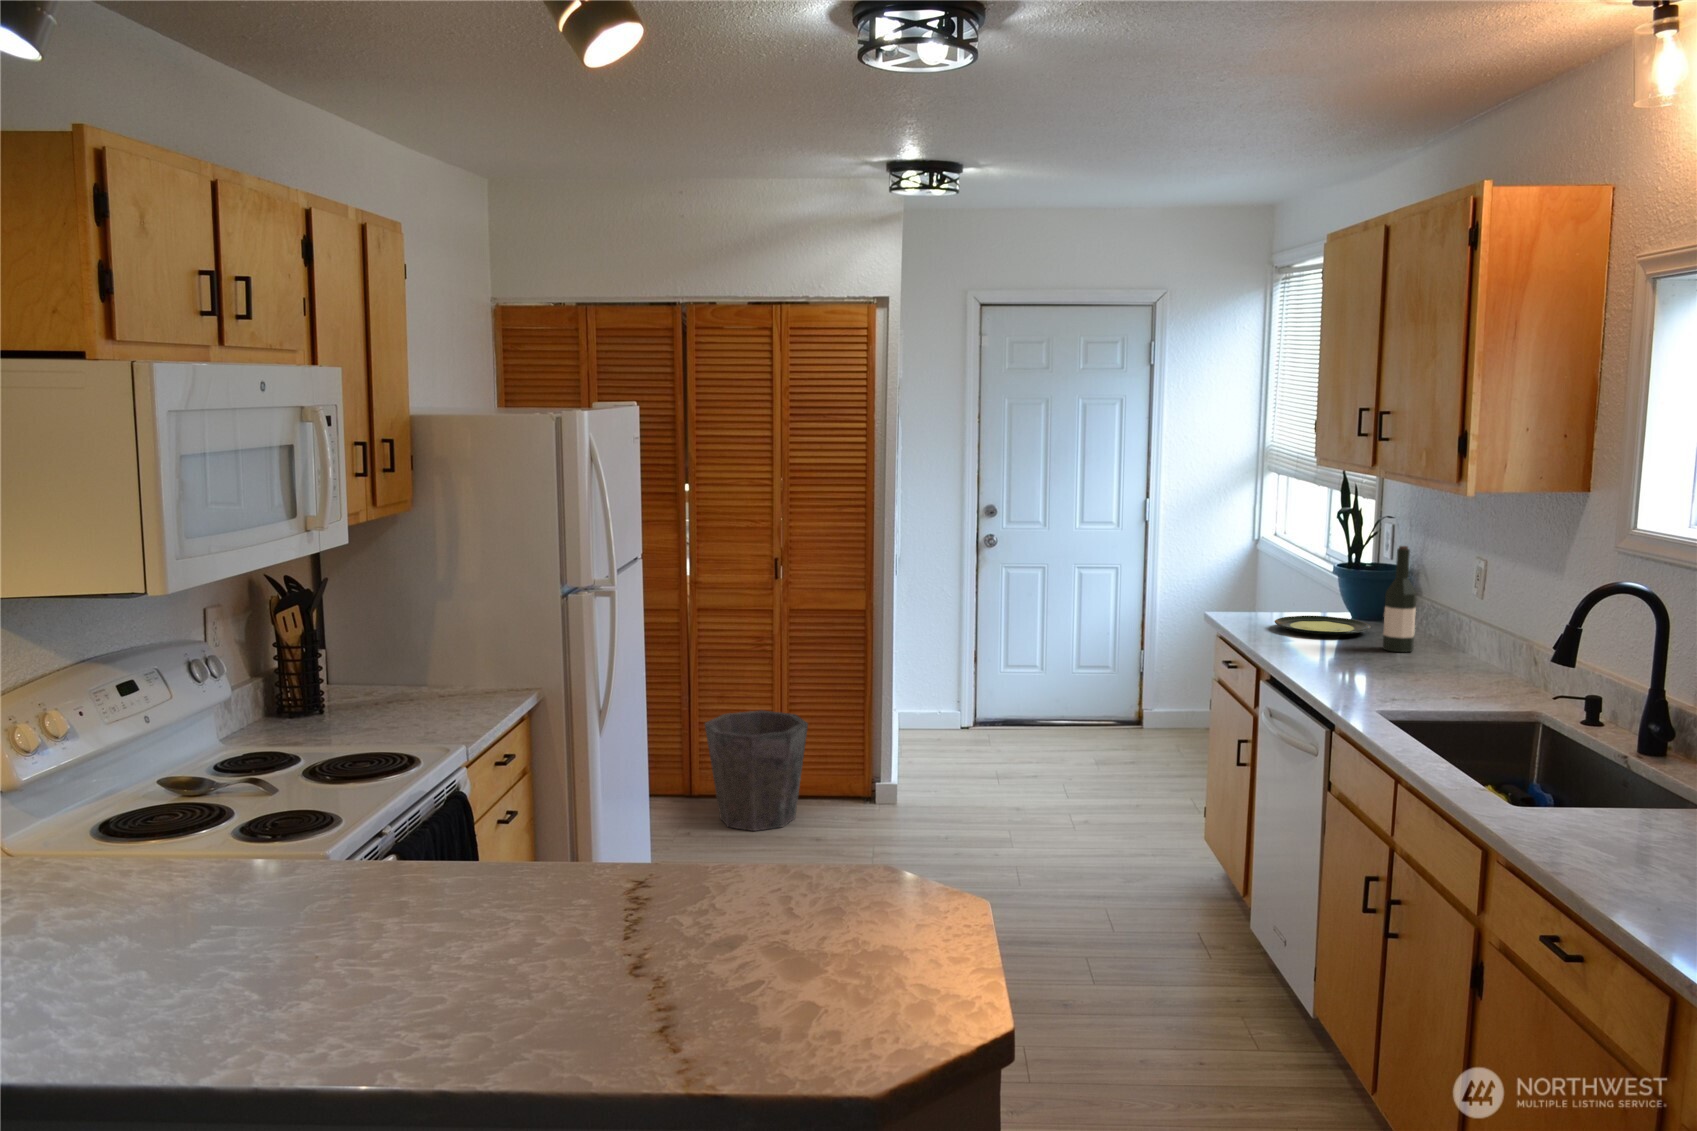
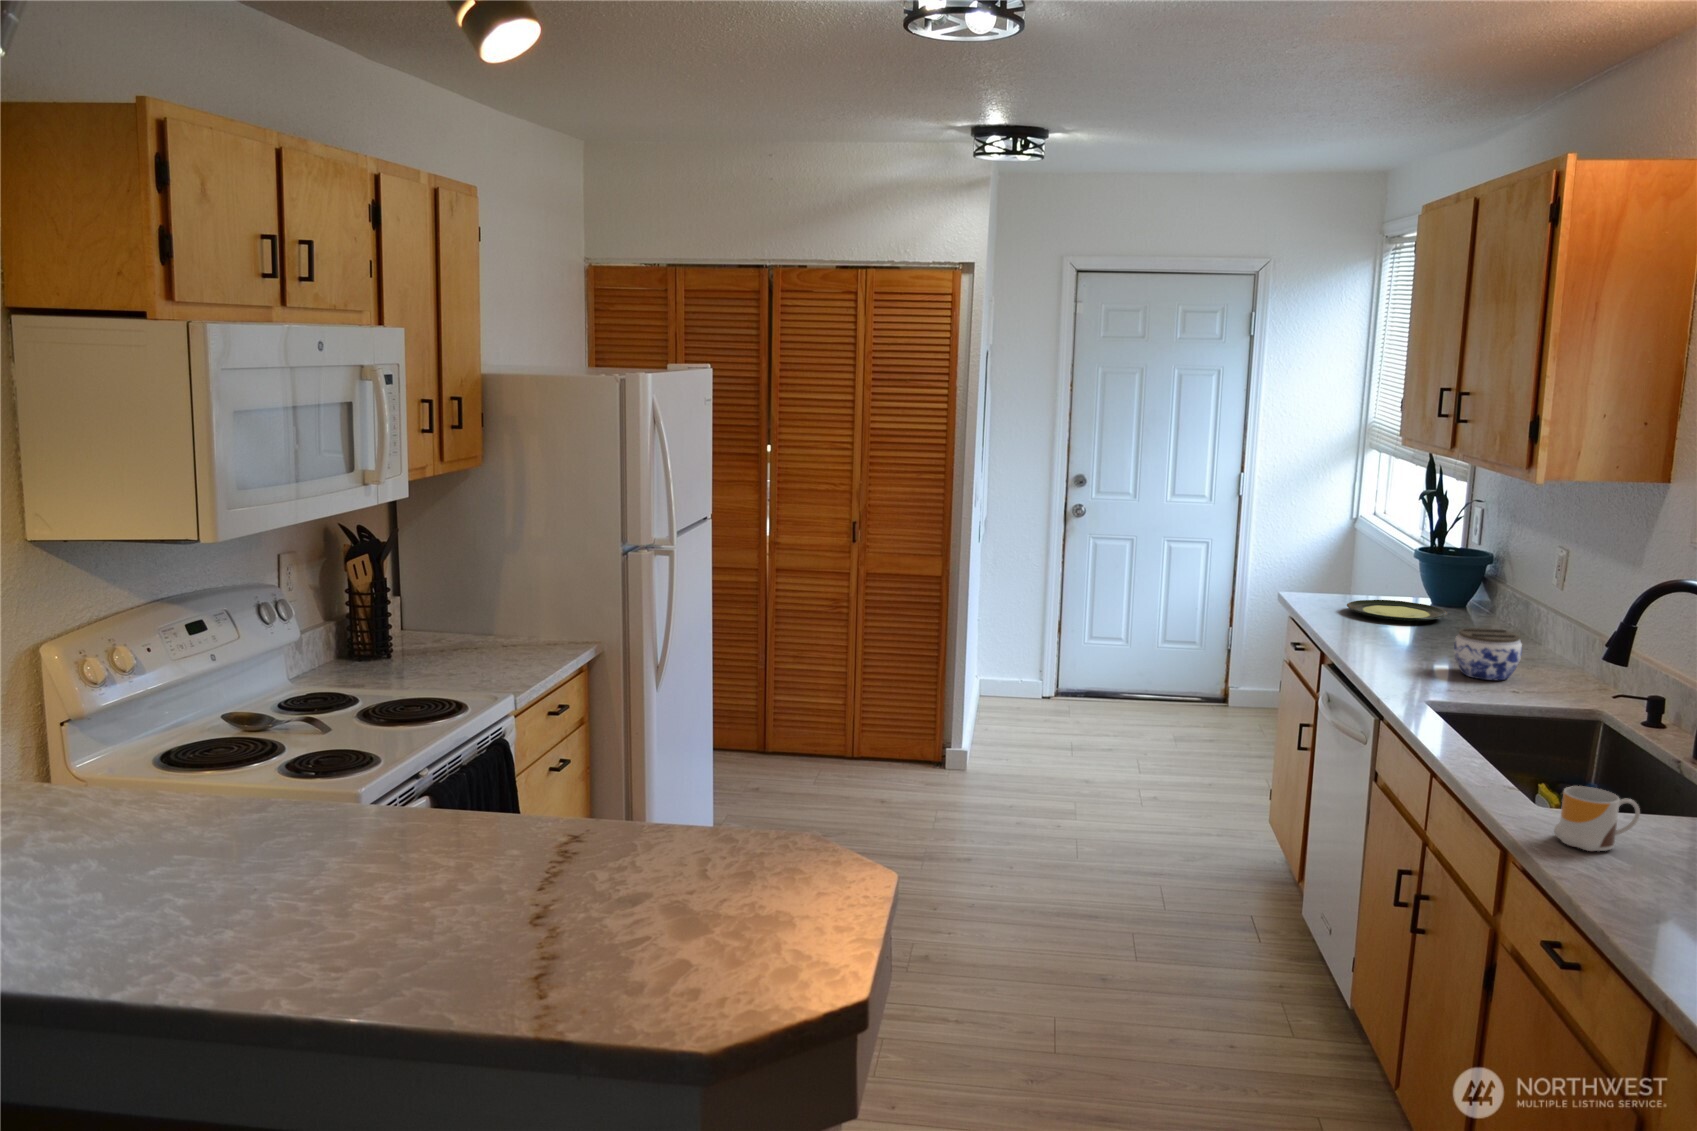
wine bottle: present [1383,546,1417,652] -> none [1454,531,1493,642]
jar: none [1392,638,1457,688] -> present [1454,628,1522,680]
waste bin: present [705,710,808,831] -> none [776,672,878,791]
mug: none [1538,785,1618,847] -> present [1554,786,1640,851]

